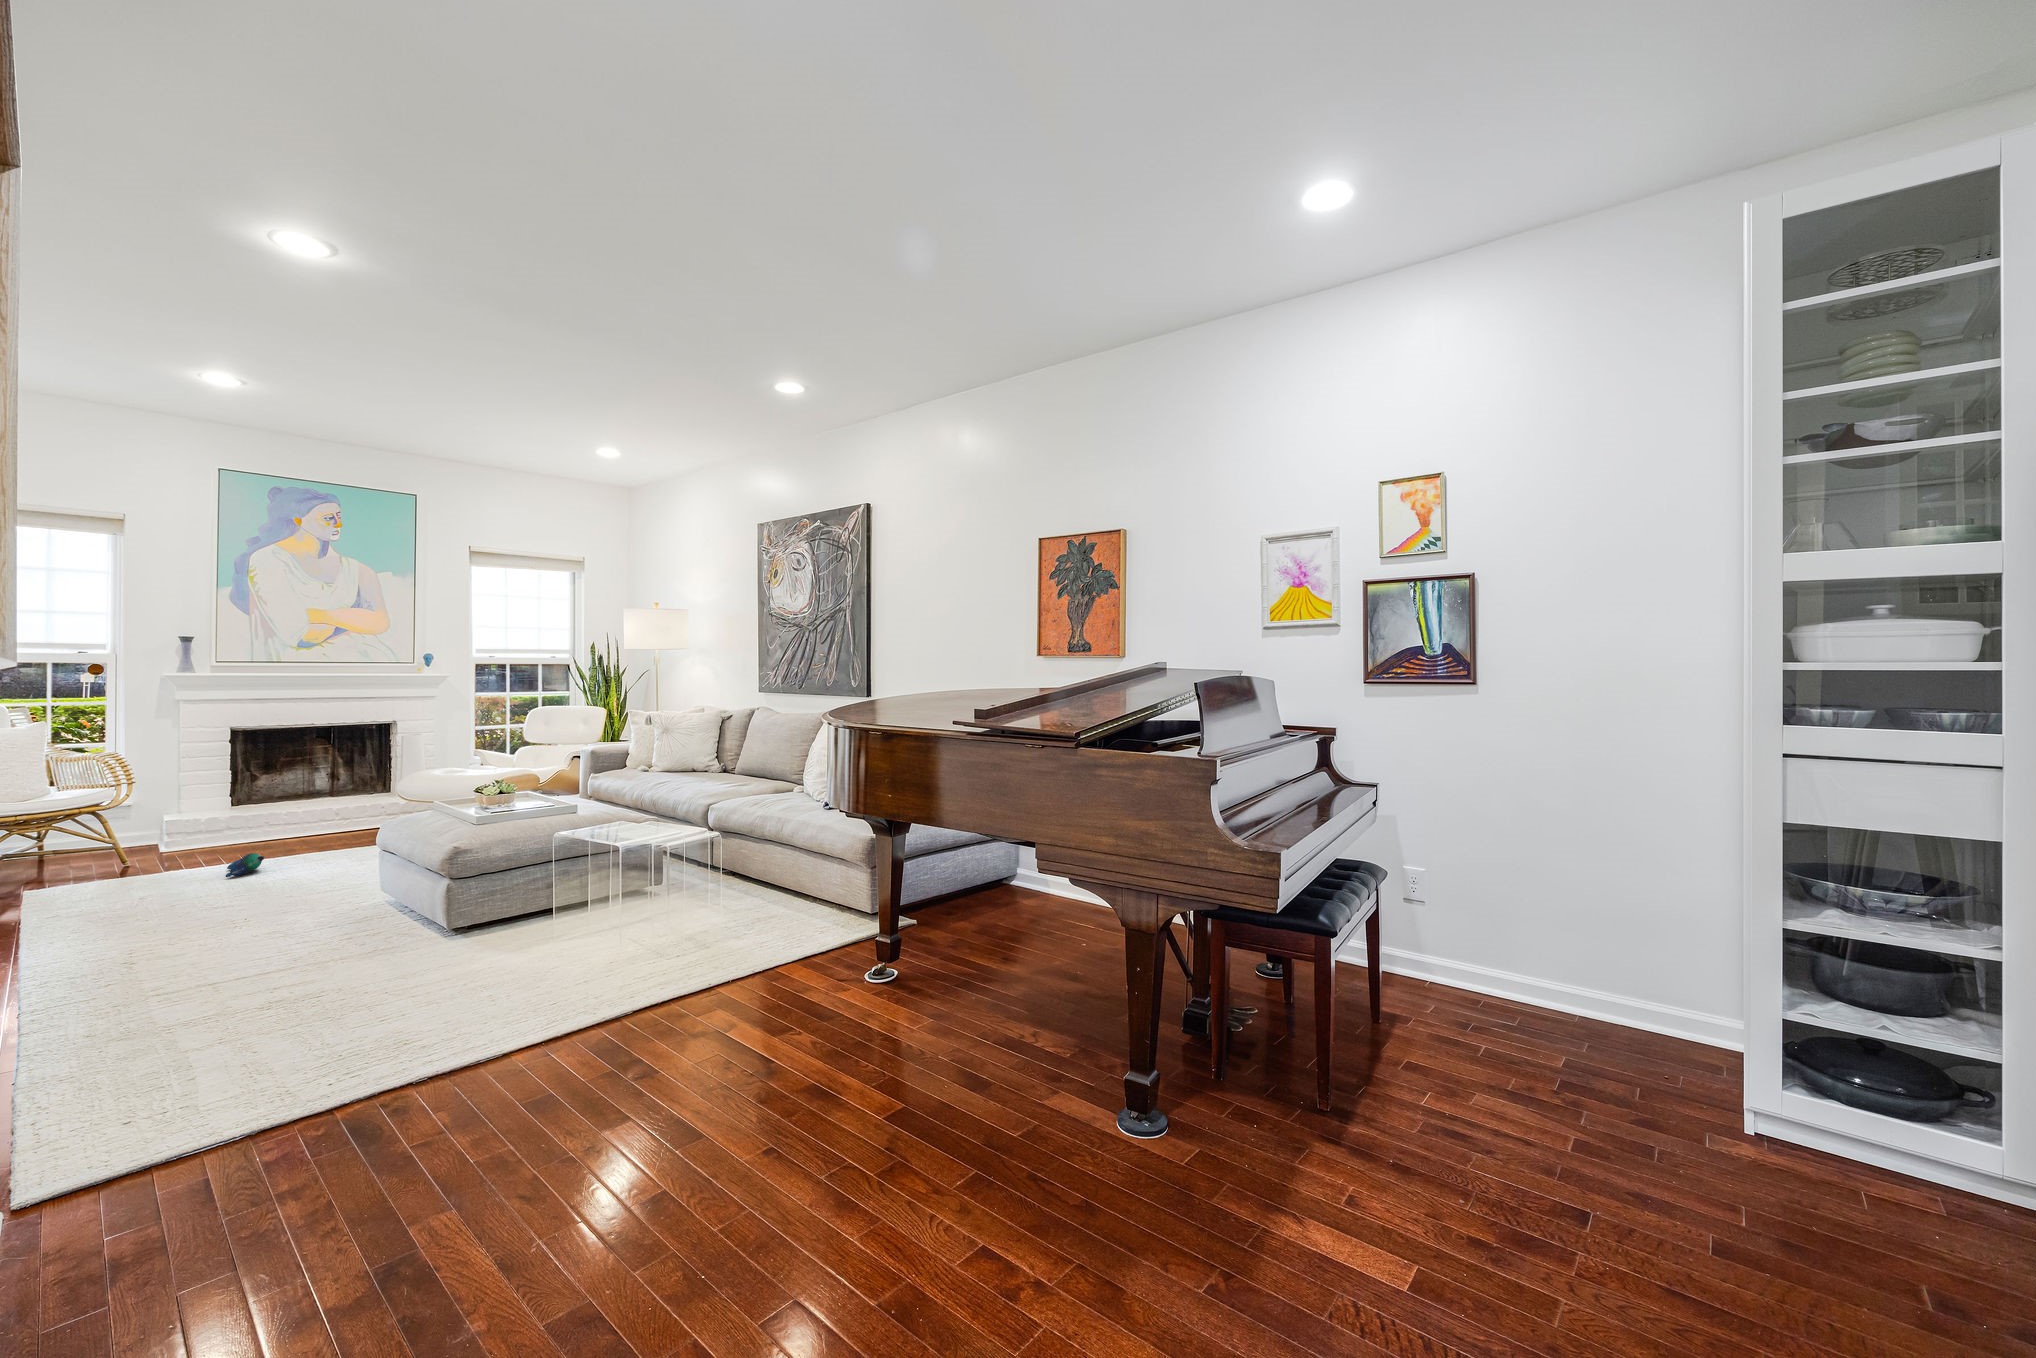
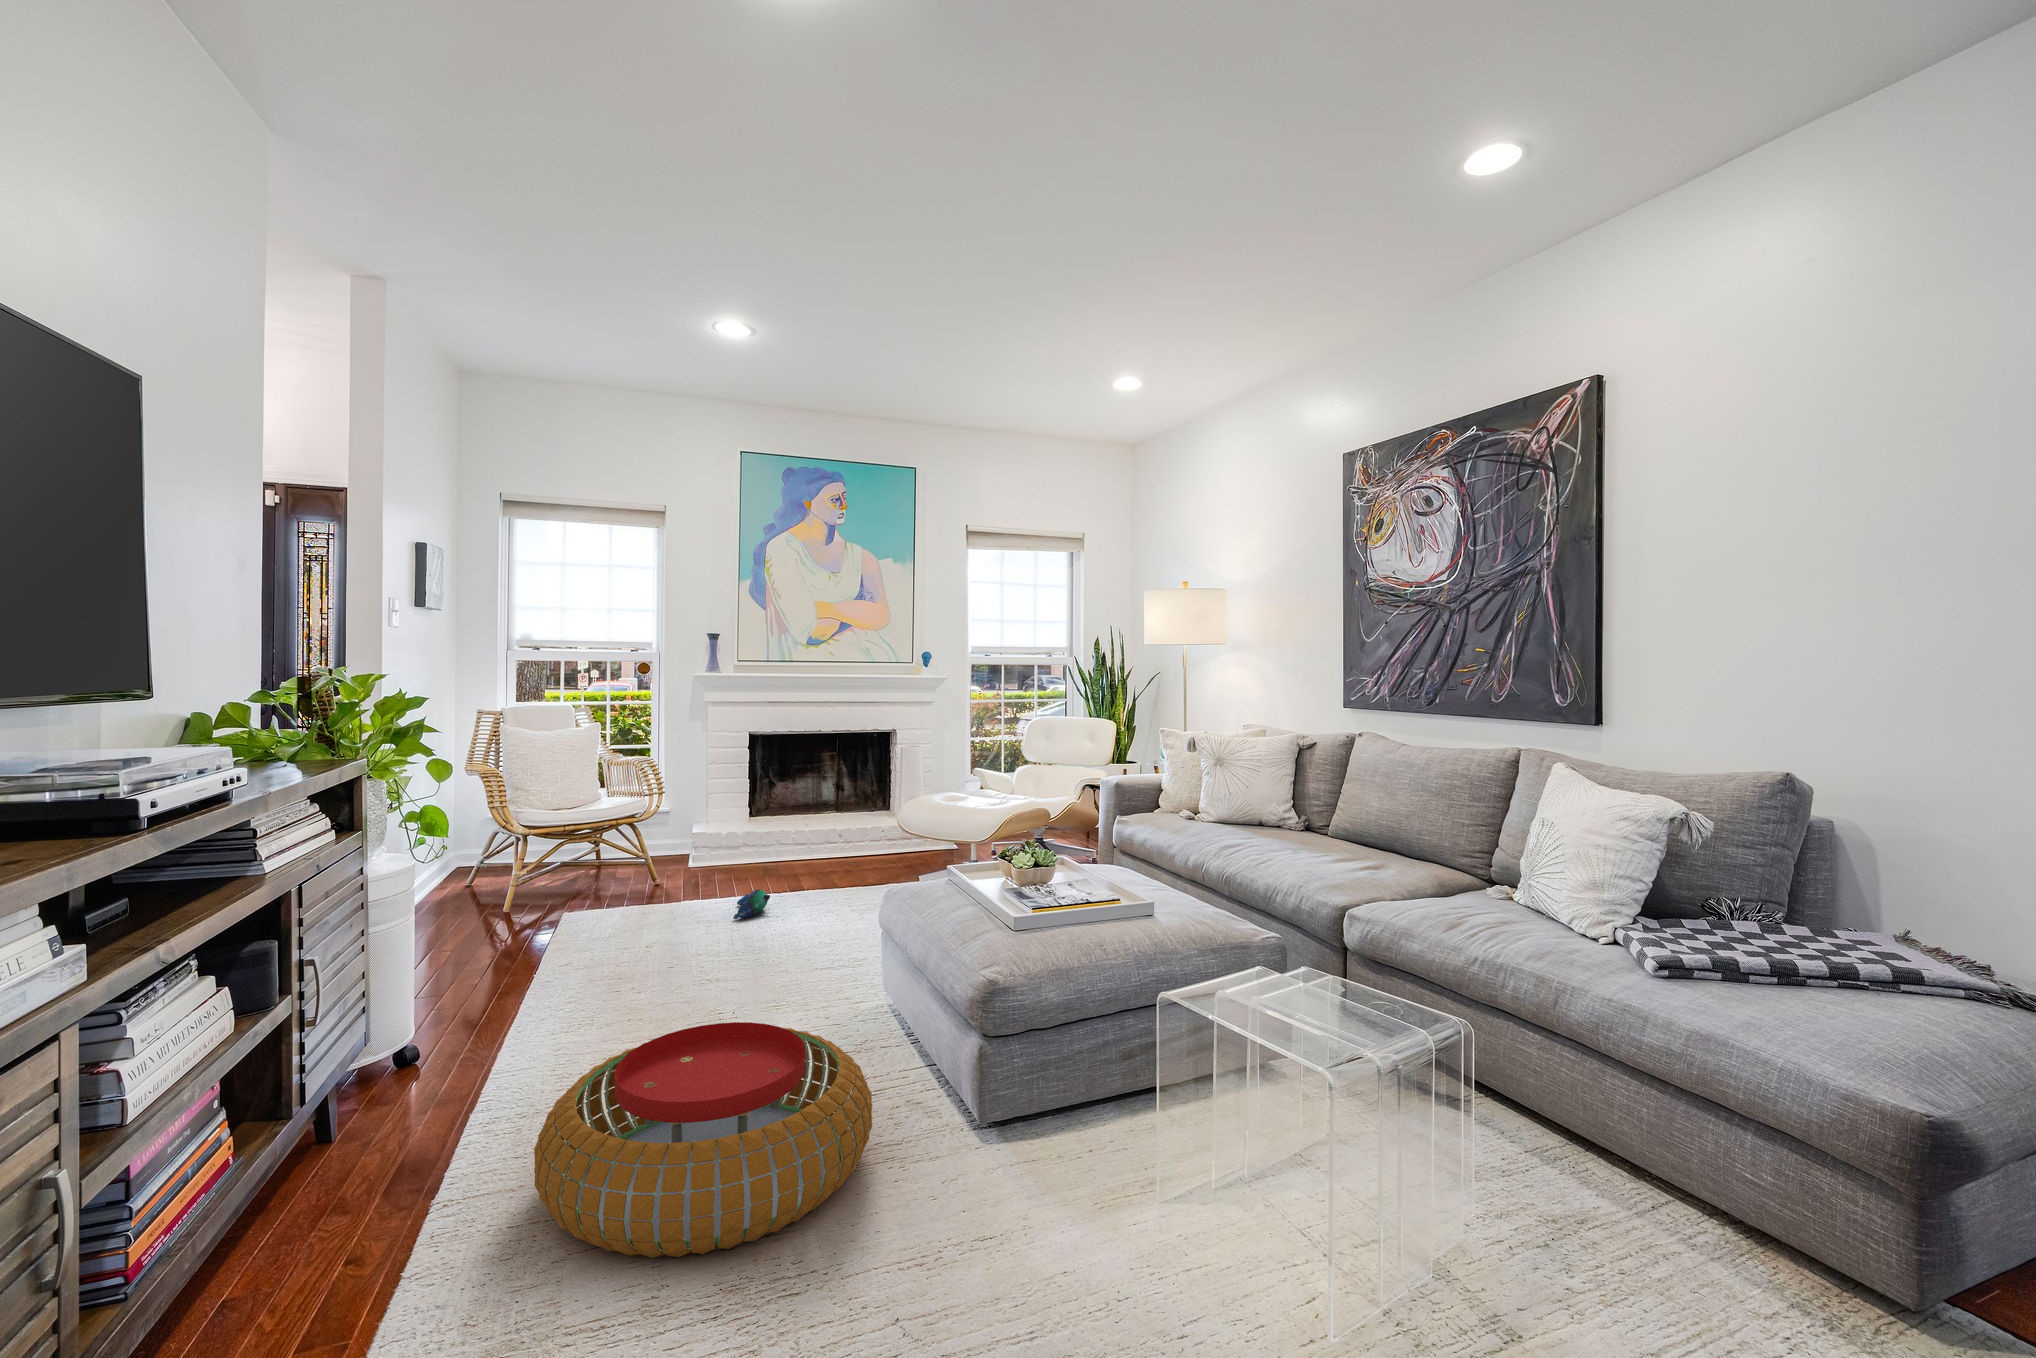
pouf: none [97,894,367,1012] -> present [534,1022,872,1258]

